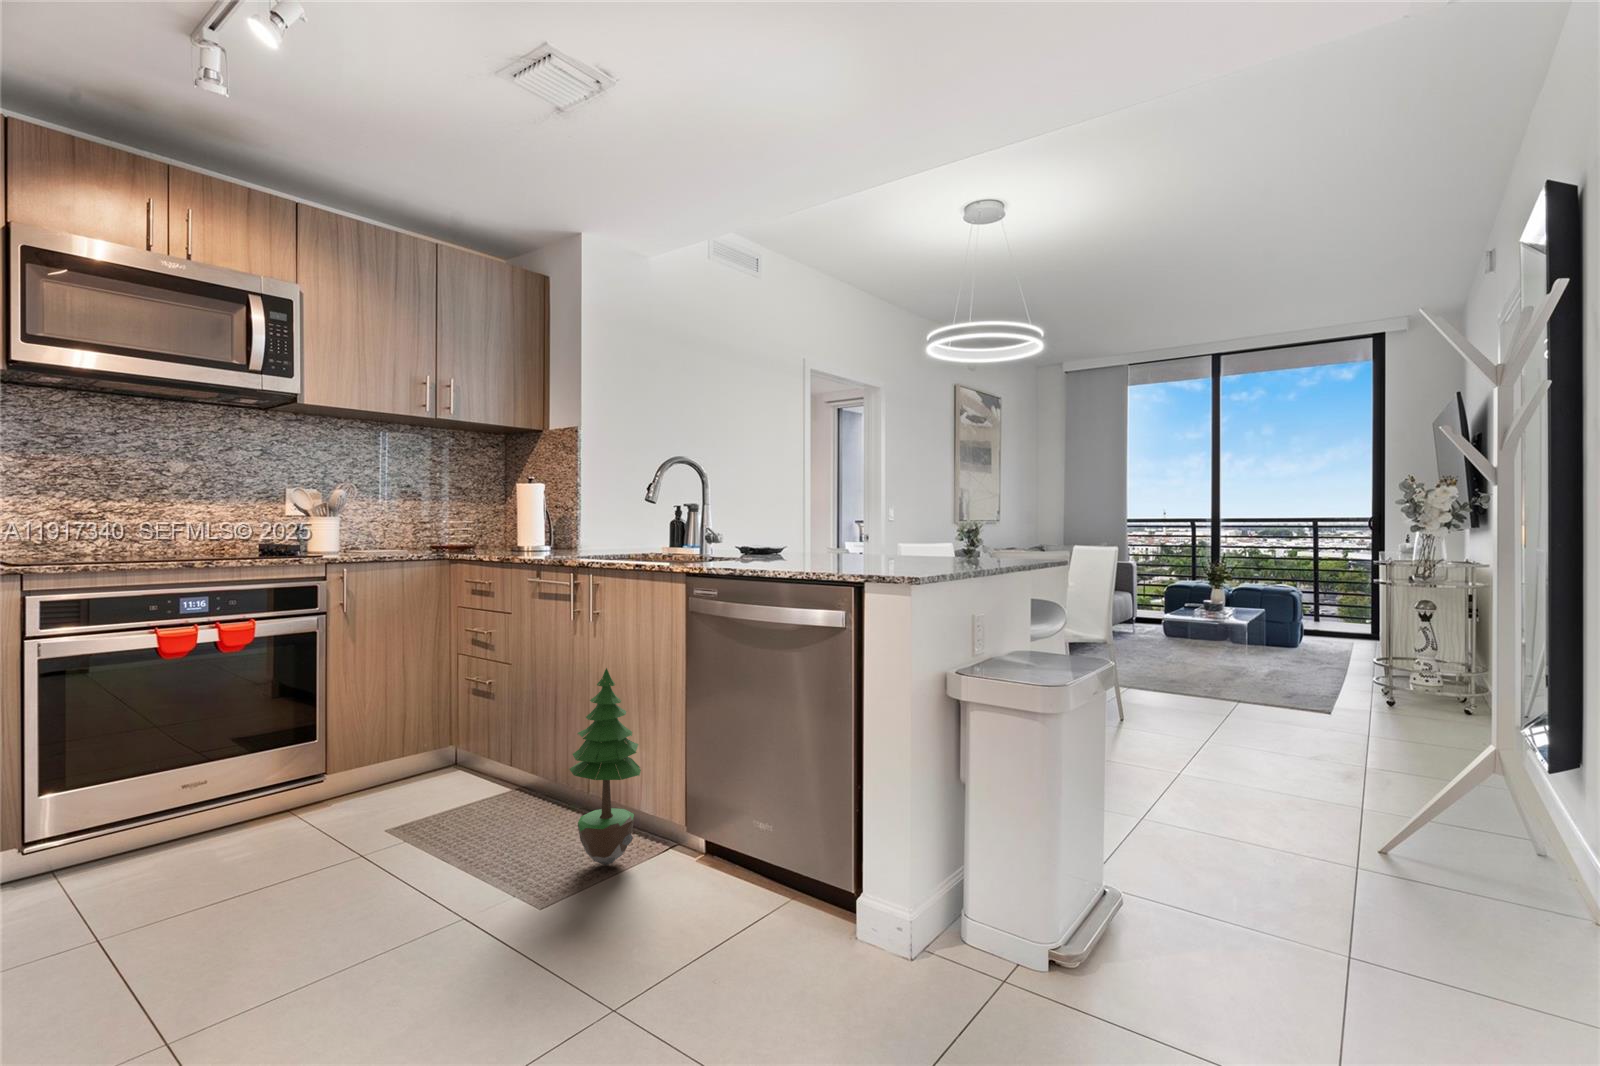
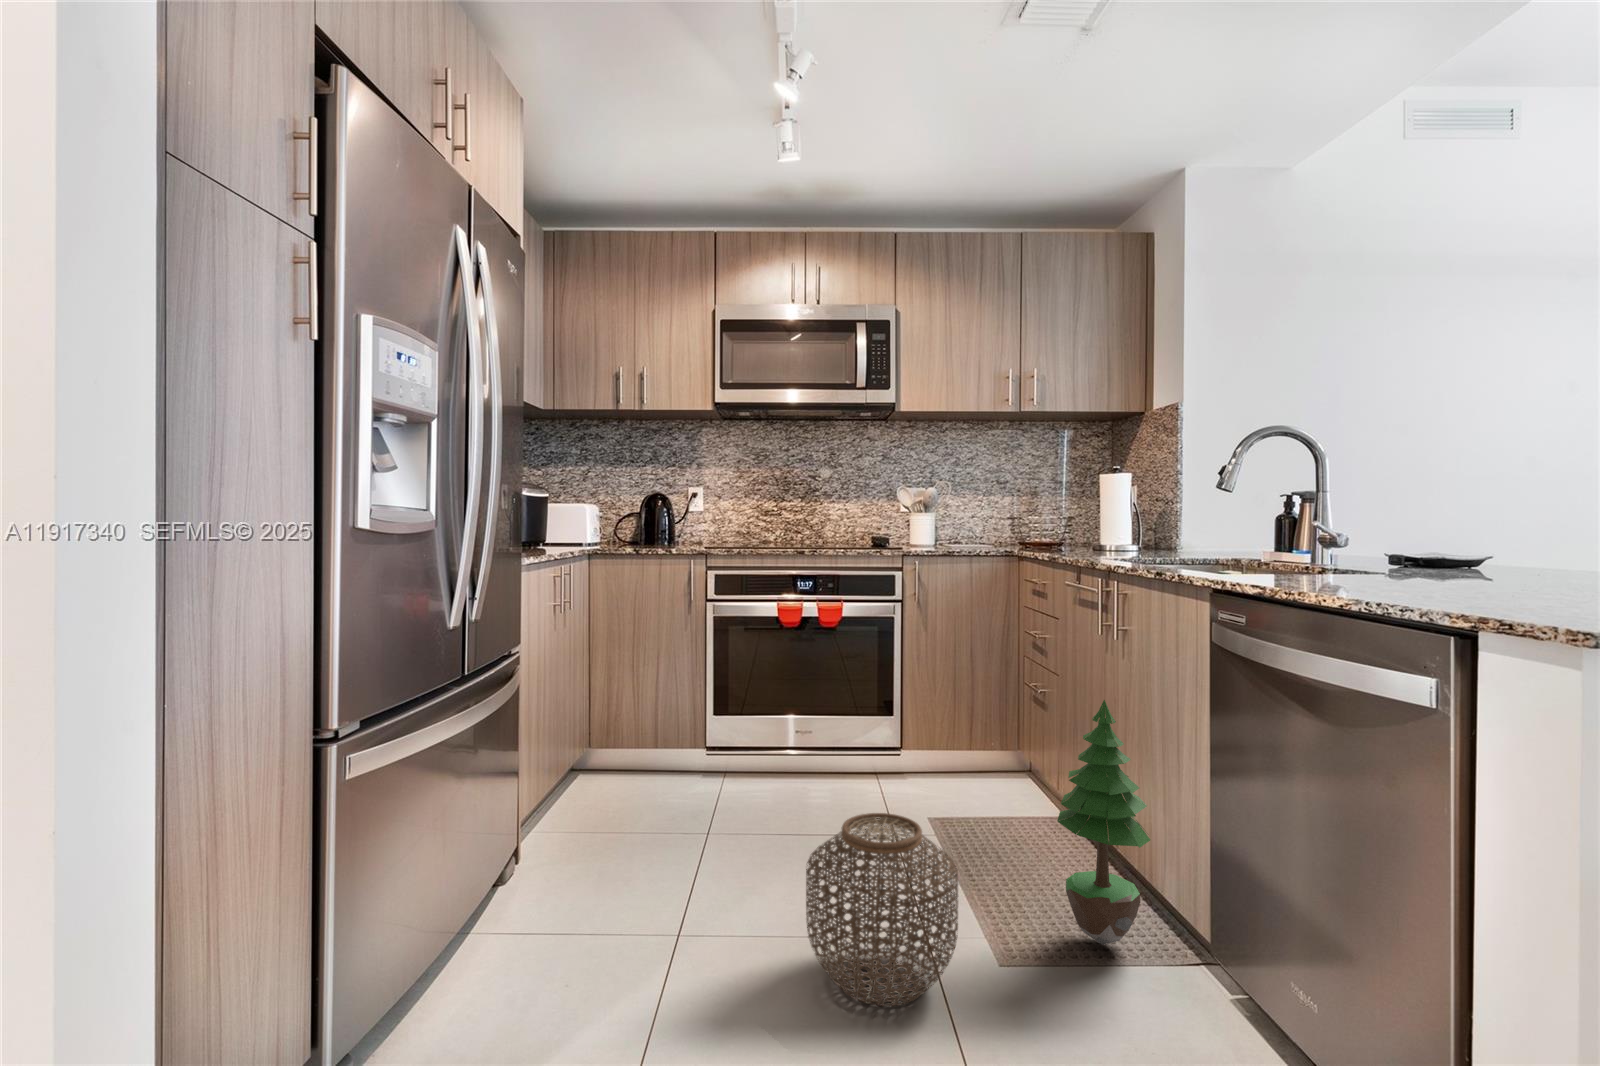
woven basket: none [371,804,530,989] -> present [806,813,958,1006]

